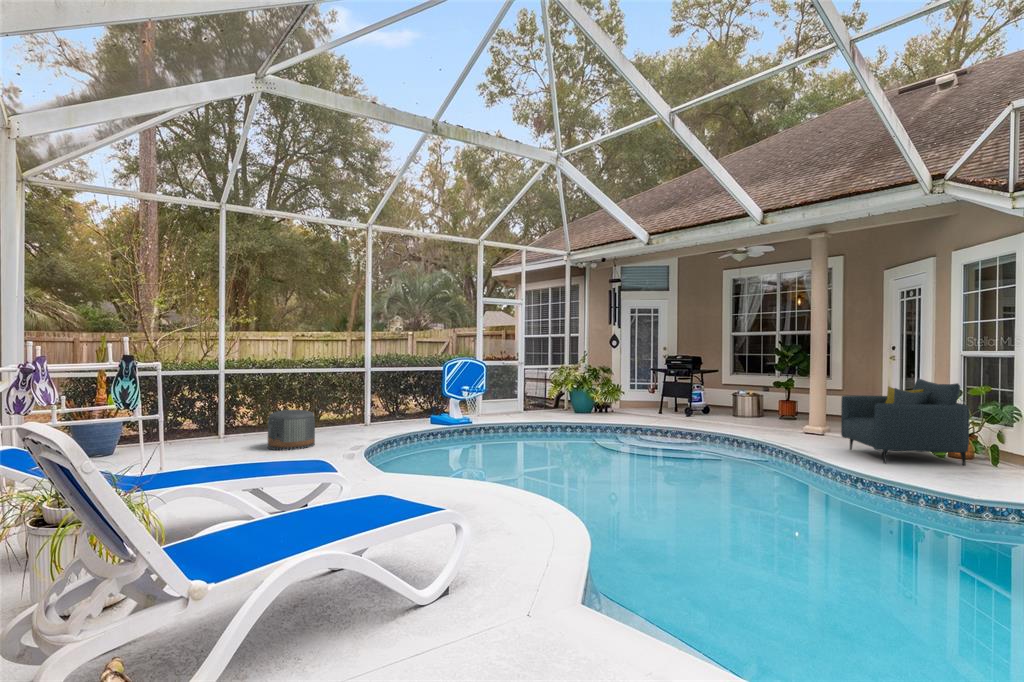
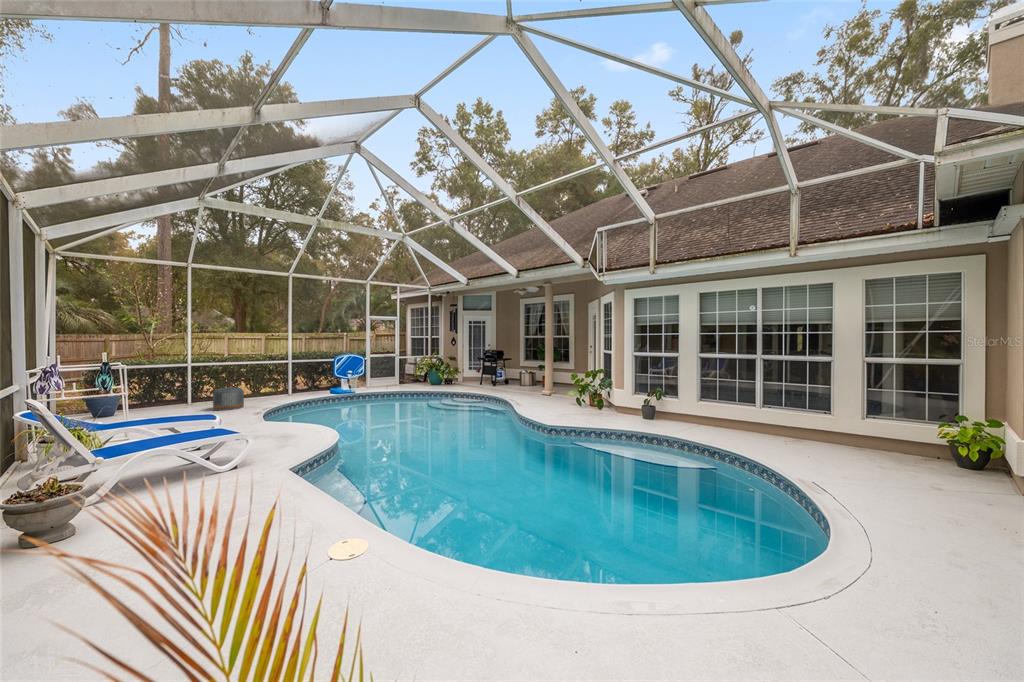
armchair: present [841,379,969,466] -> none [540,364,589,408]

